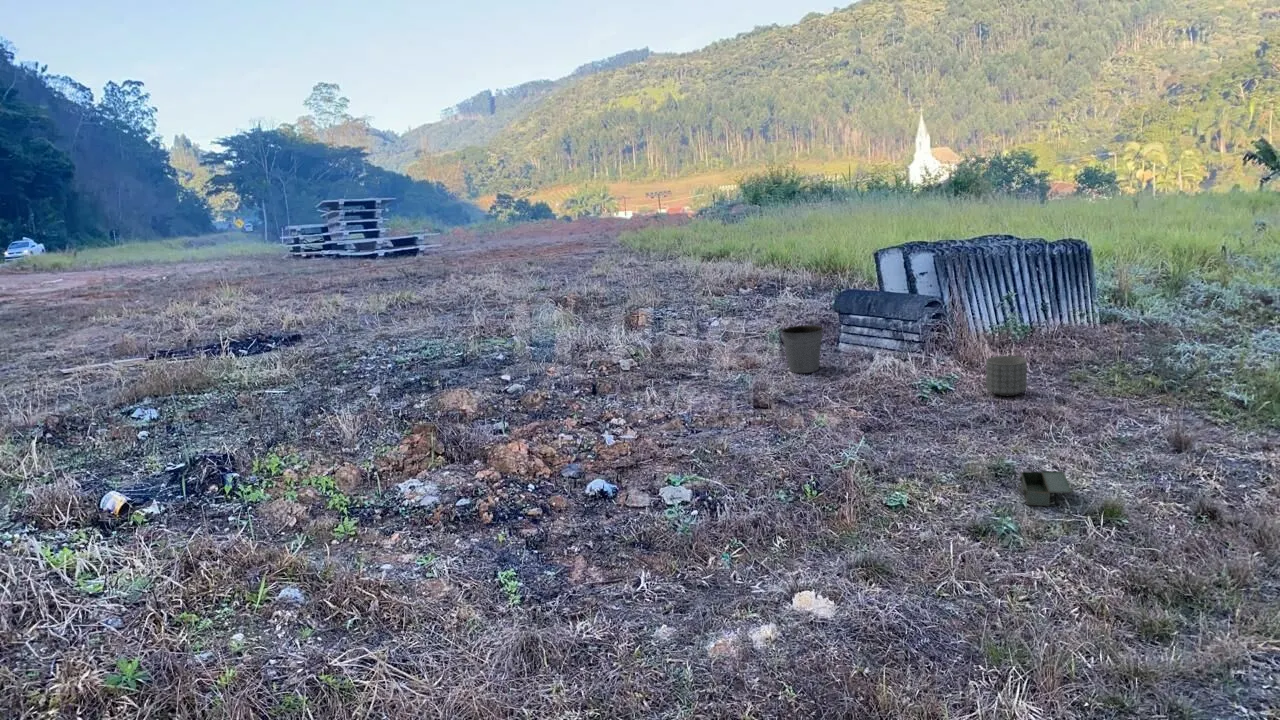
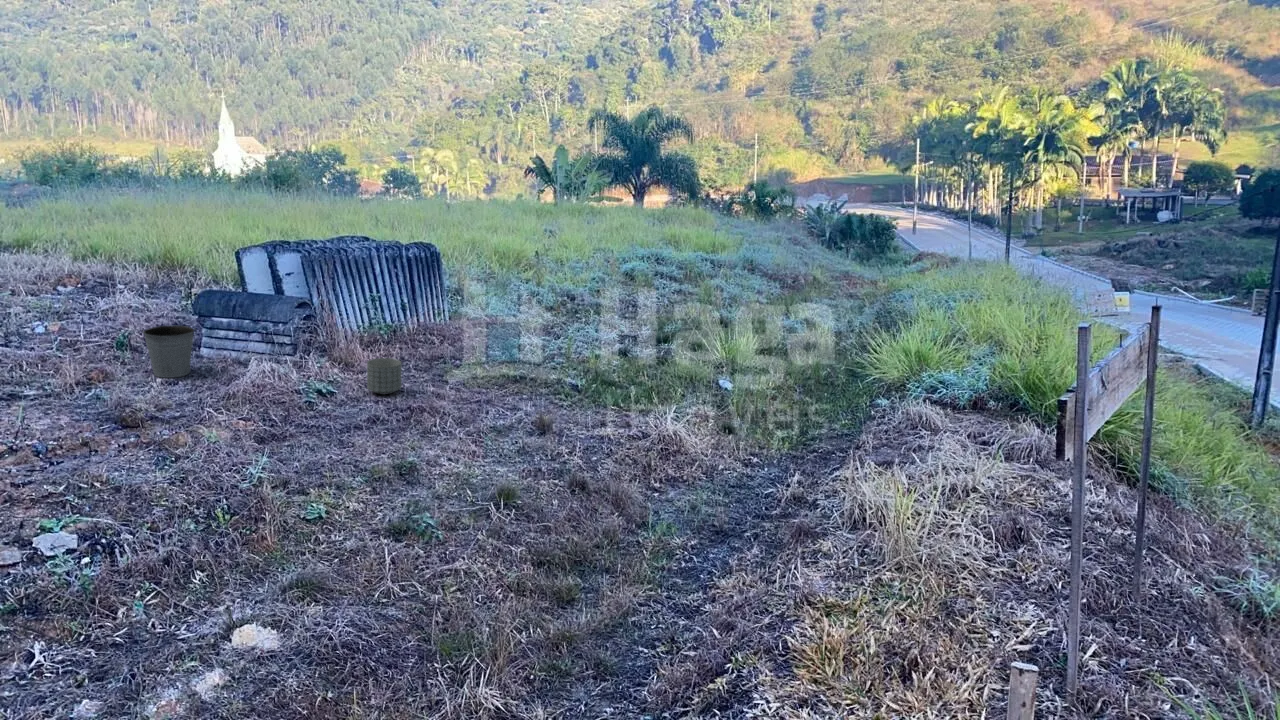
toolbox: present [1018,471,1072,506] -> none [414,465,458,498]

